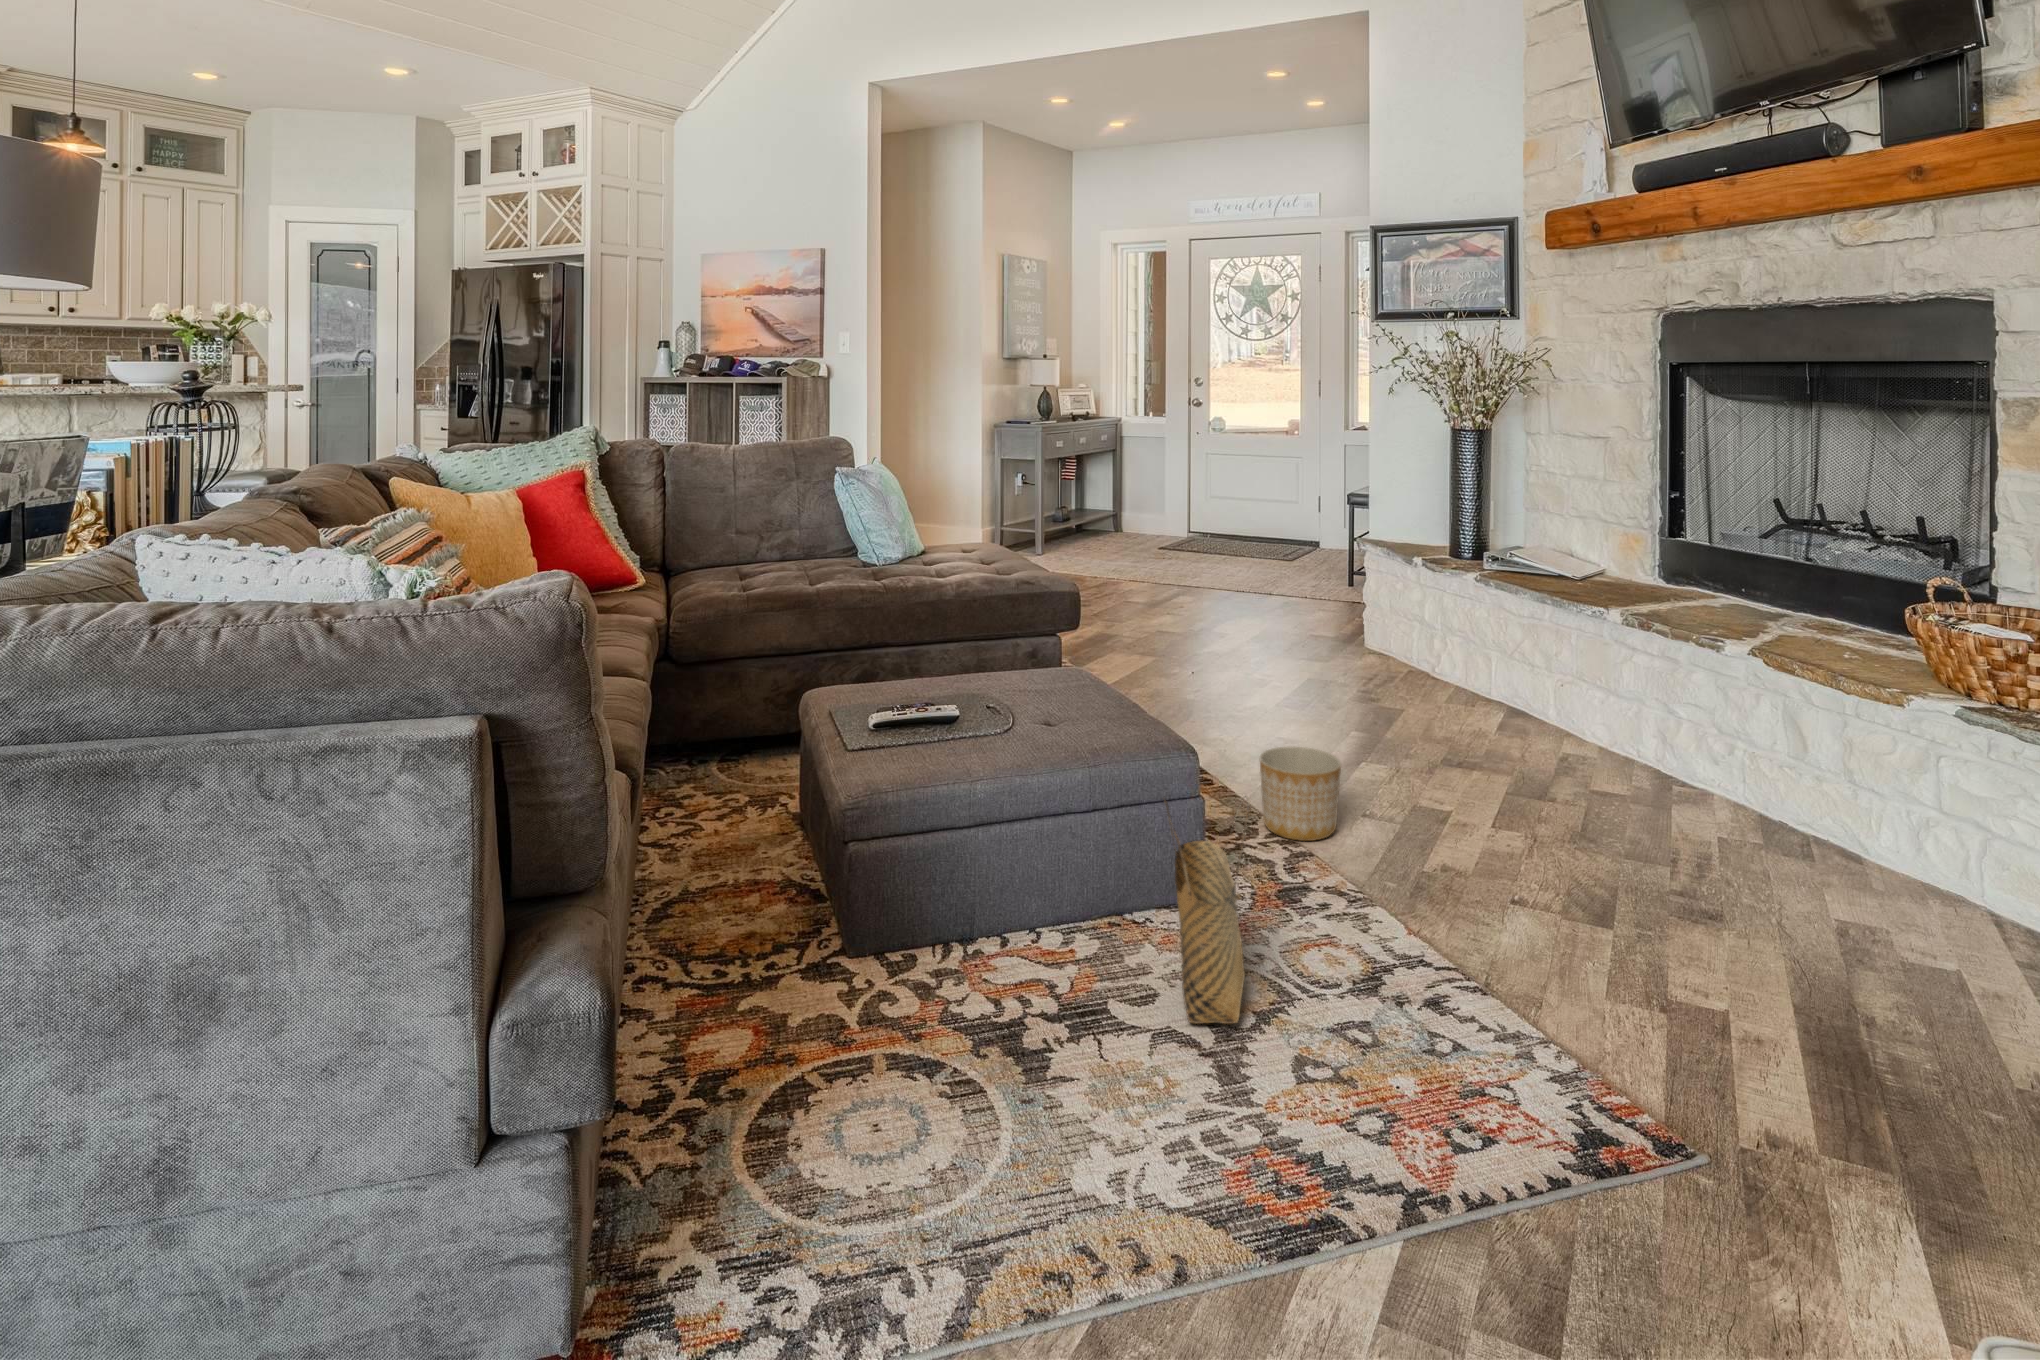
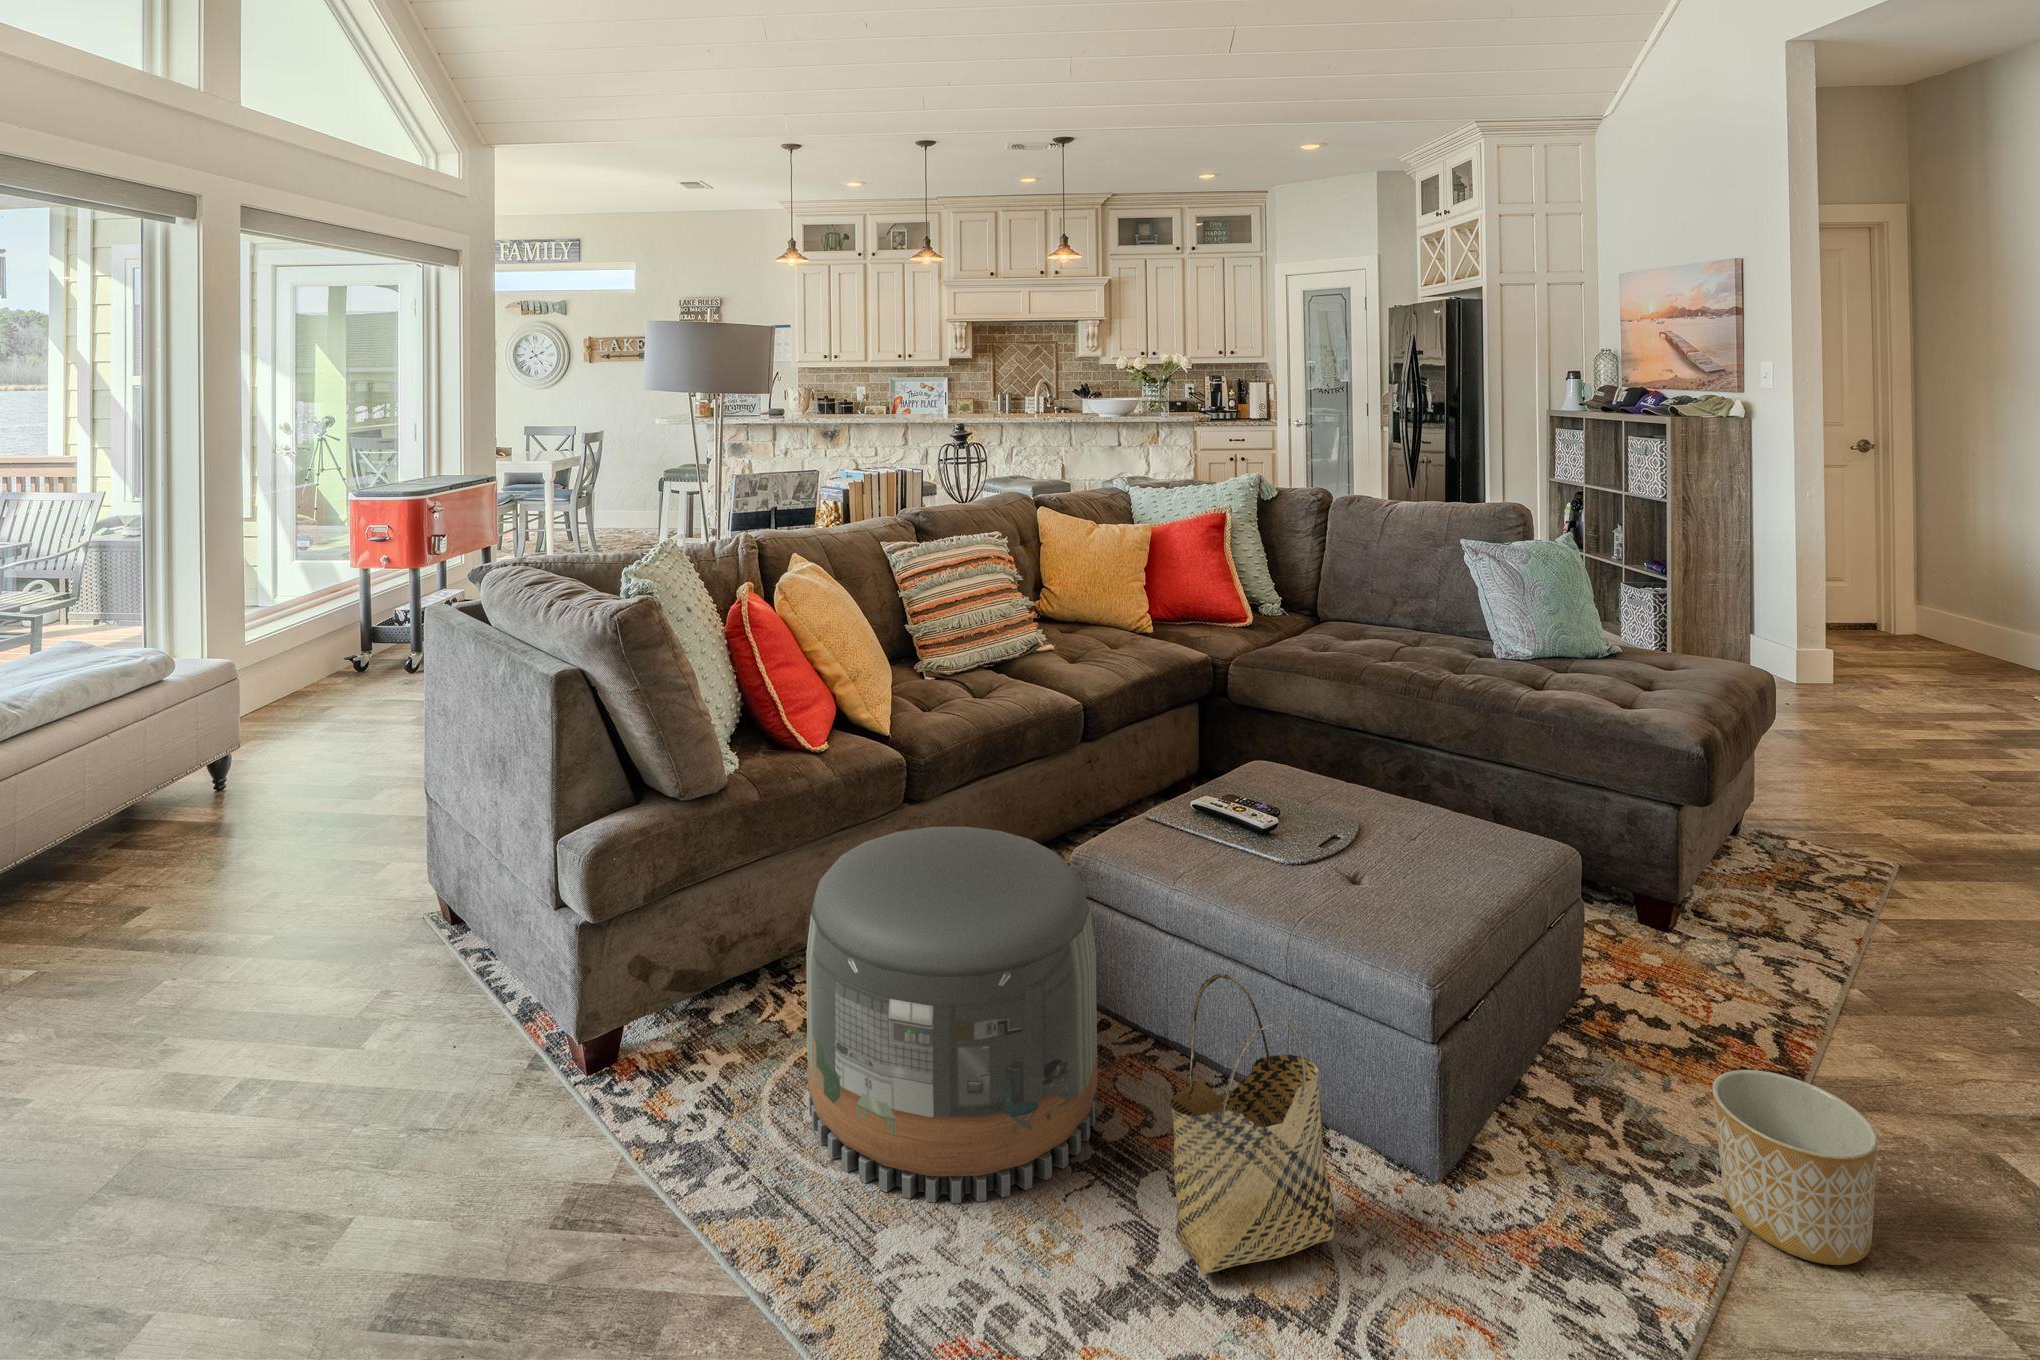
pouf: none [754,785,1085,1198] -> present [806,826,1098,1203]

